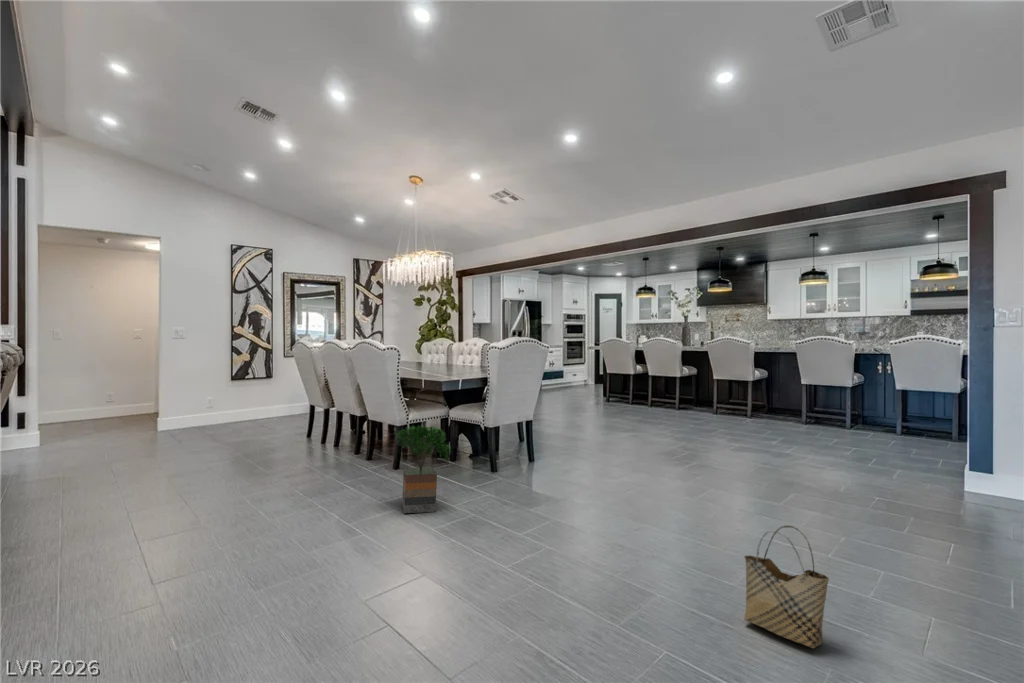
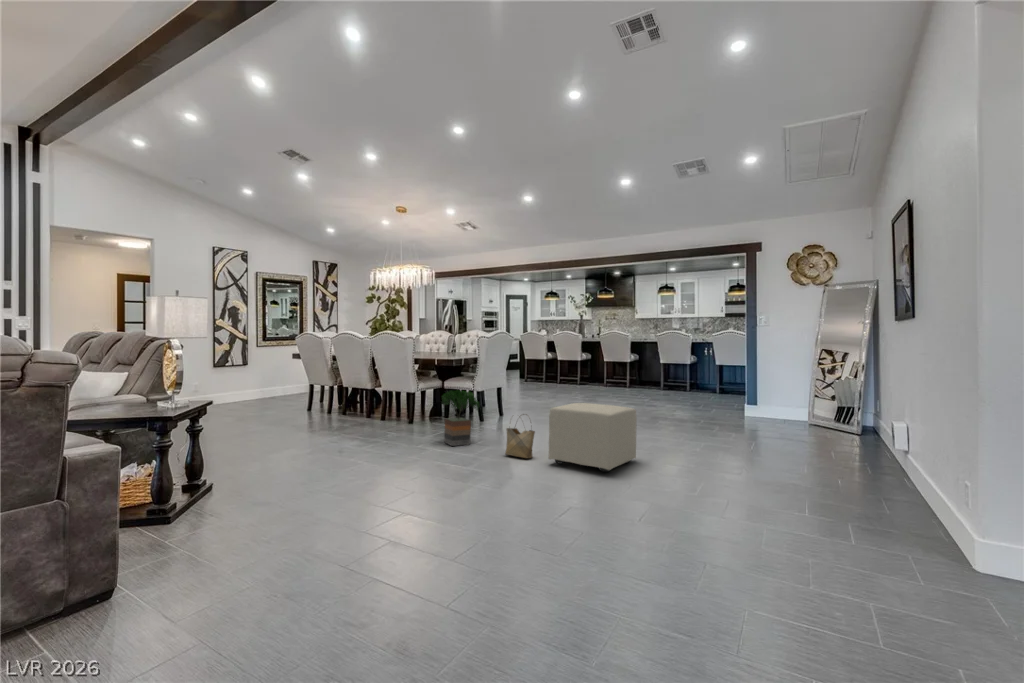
ottoman: none [517,461,690,613] -> present [548,403,637,472]
woven basket: present [744,526,829,648] -> present [505,428,535,458]

